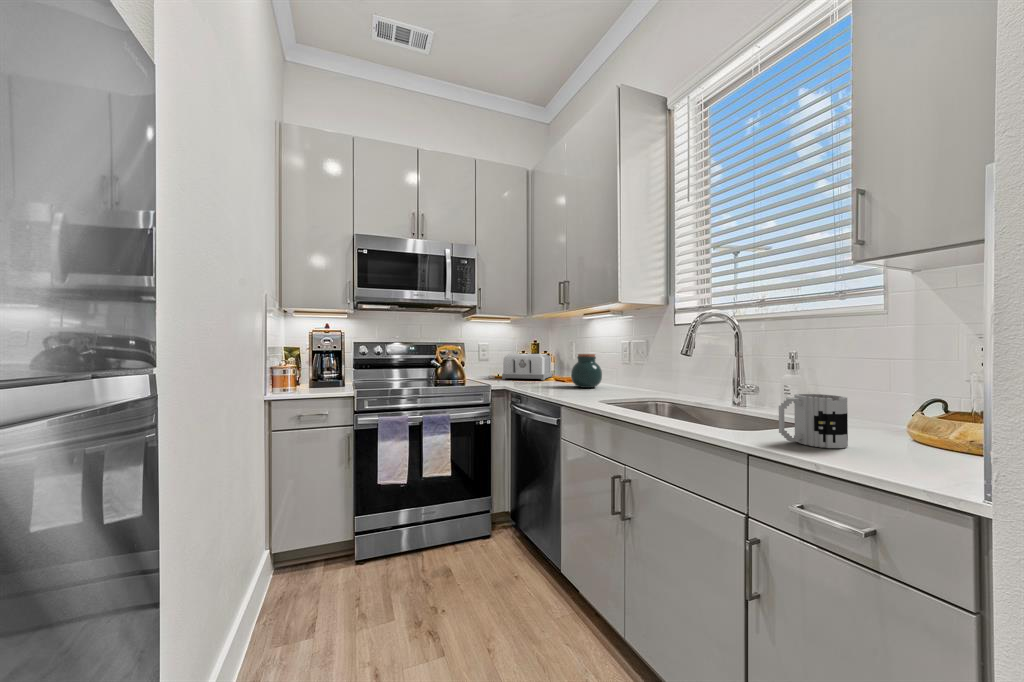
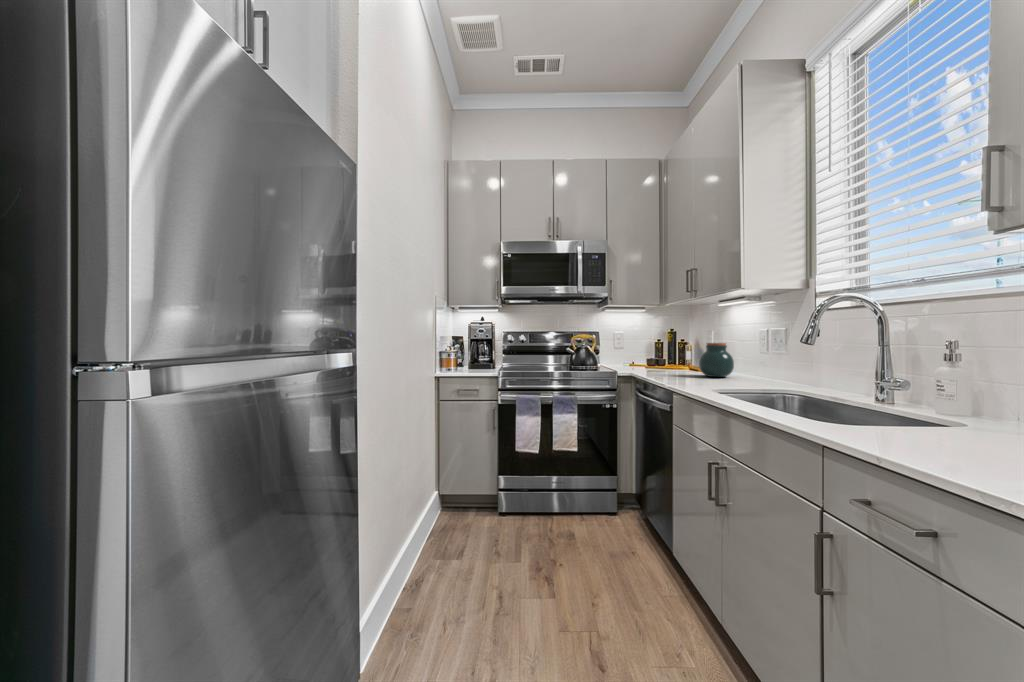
toaster: present [502,354,552,380] -> none [634,344,689,370]
mug: present [779,394,848,448] -> none [871,380,966,442]

